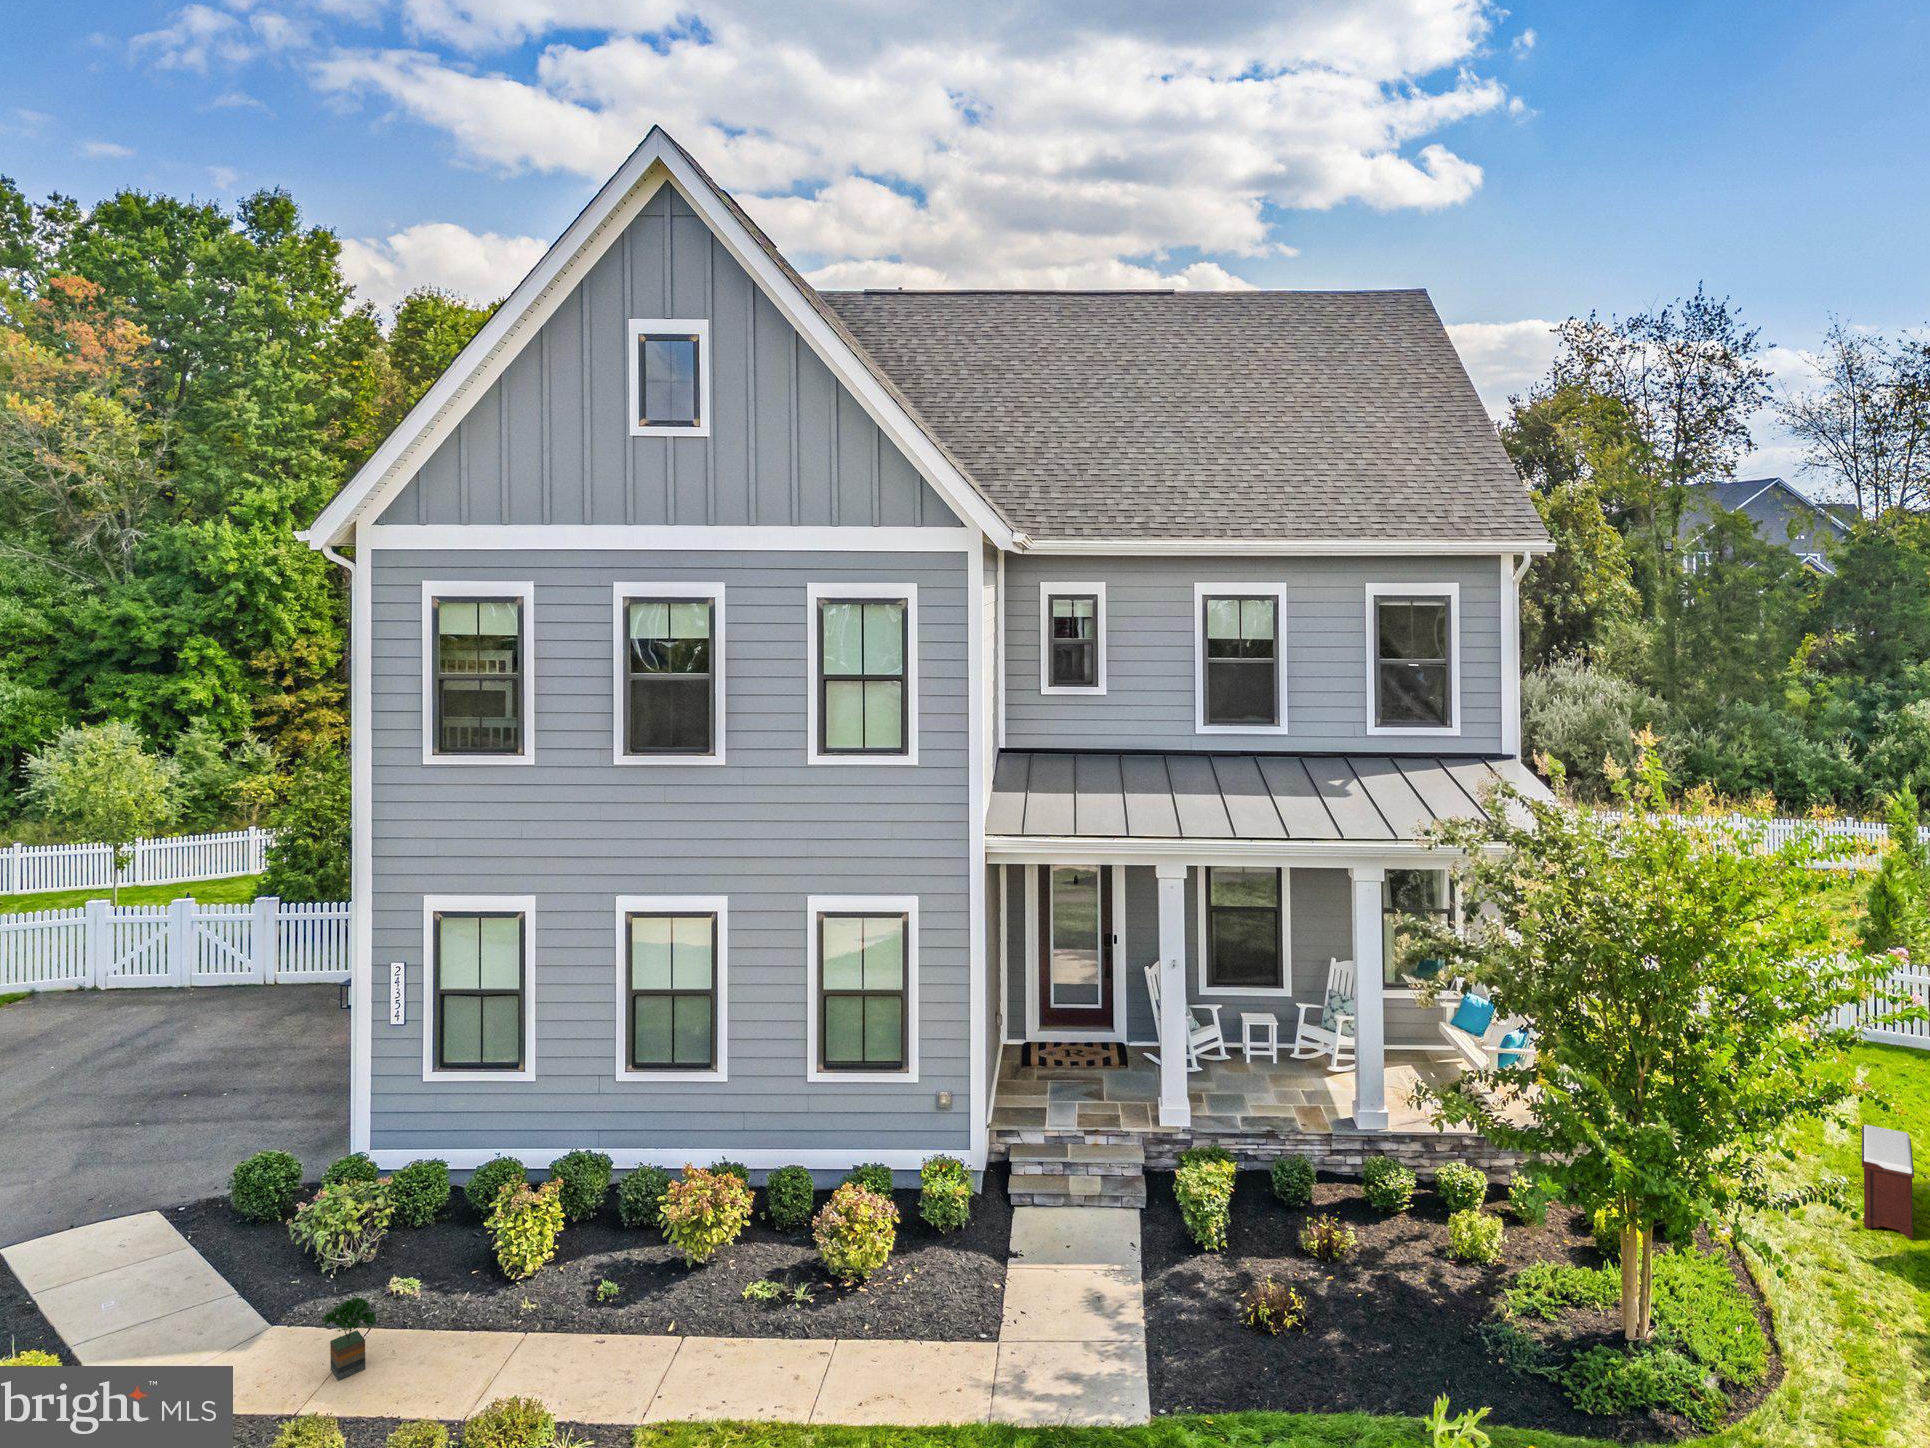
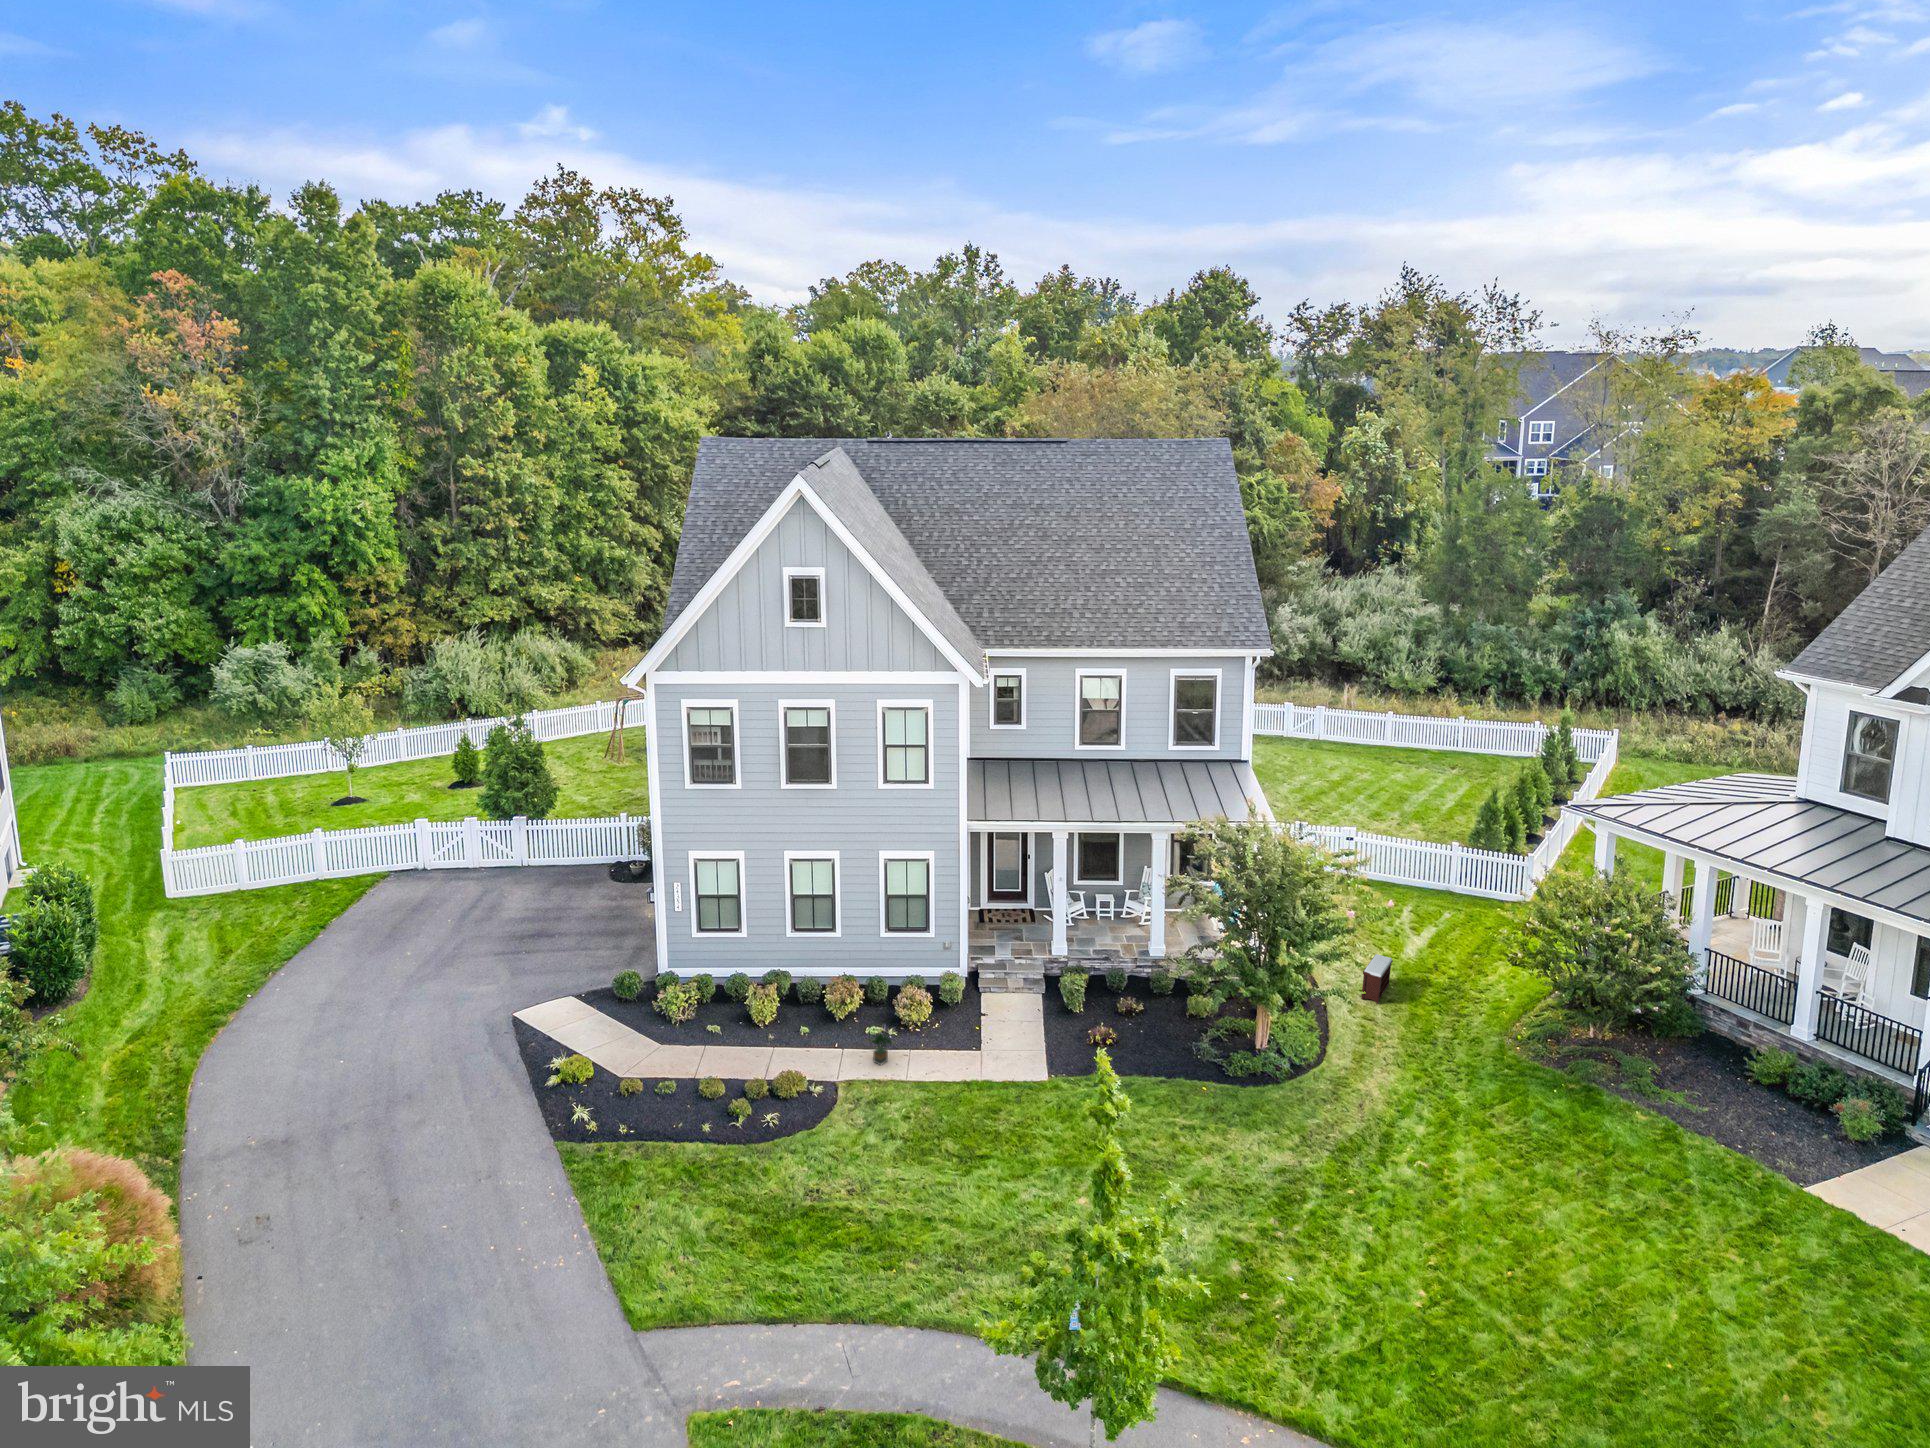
potted tree: present [323,1297,376,1380] -> present [872,1034,892,1065]

